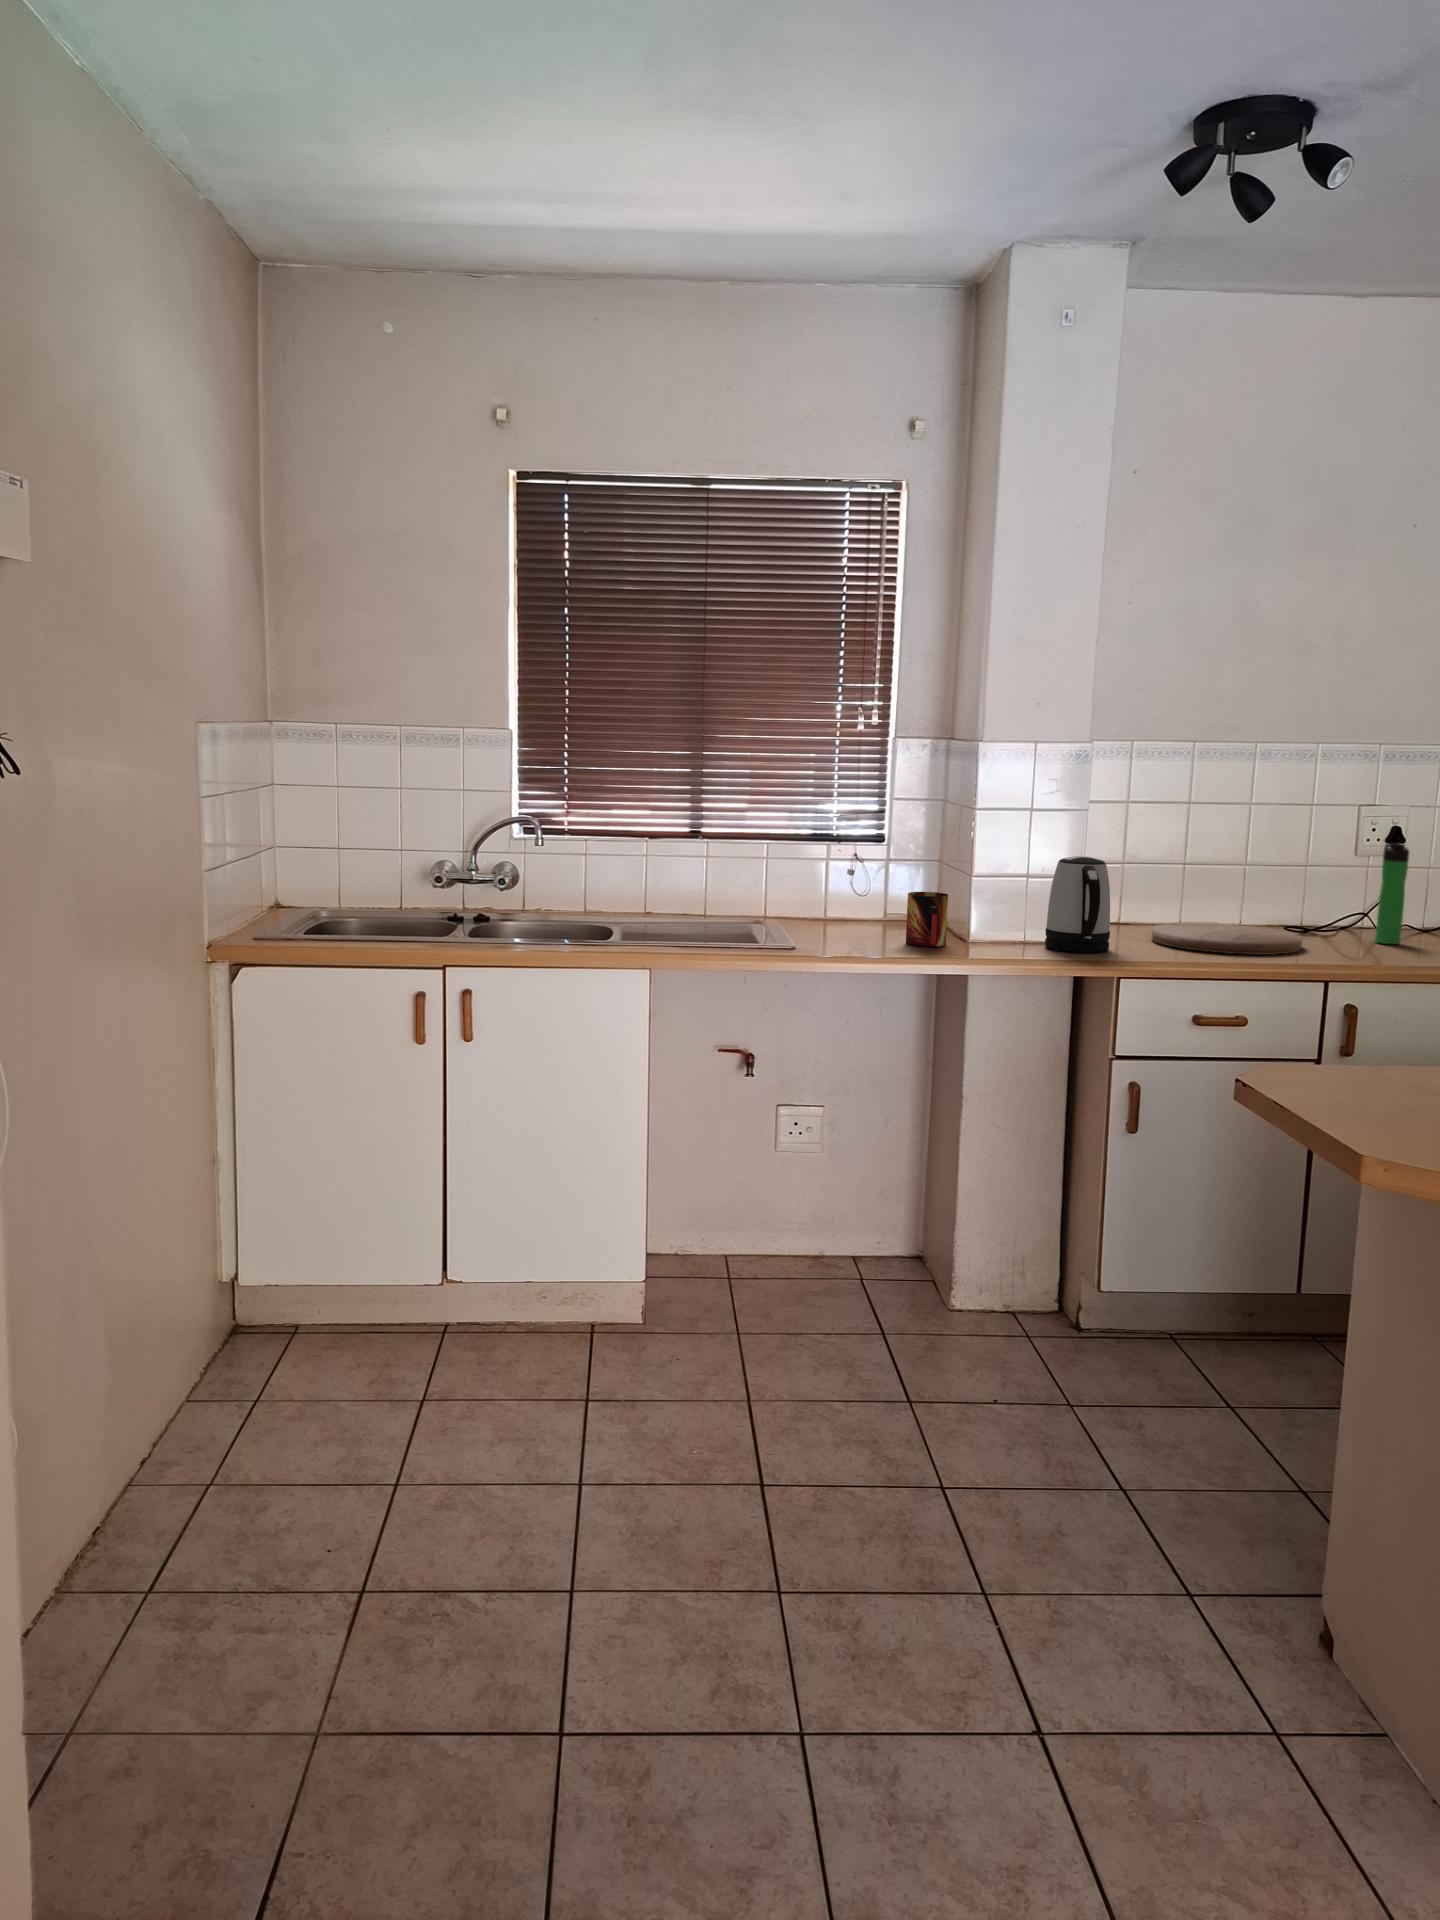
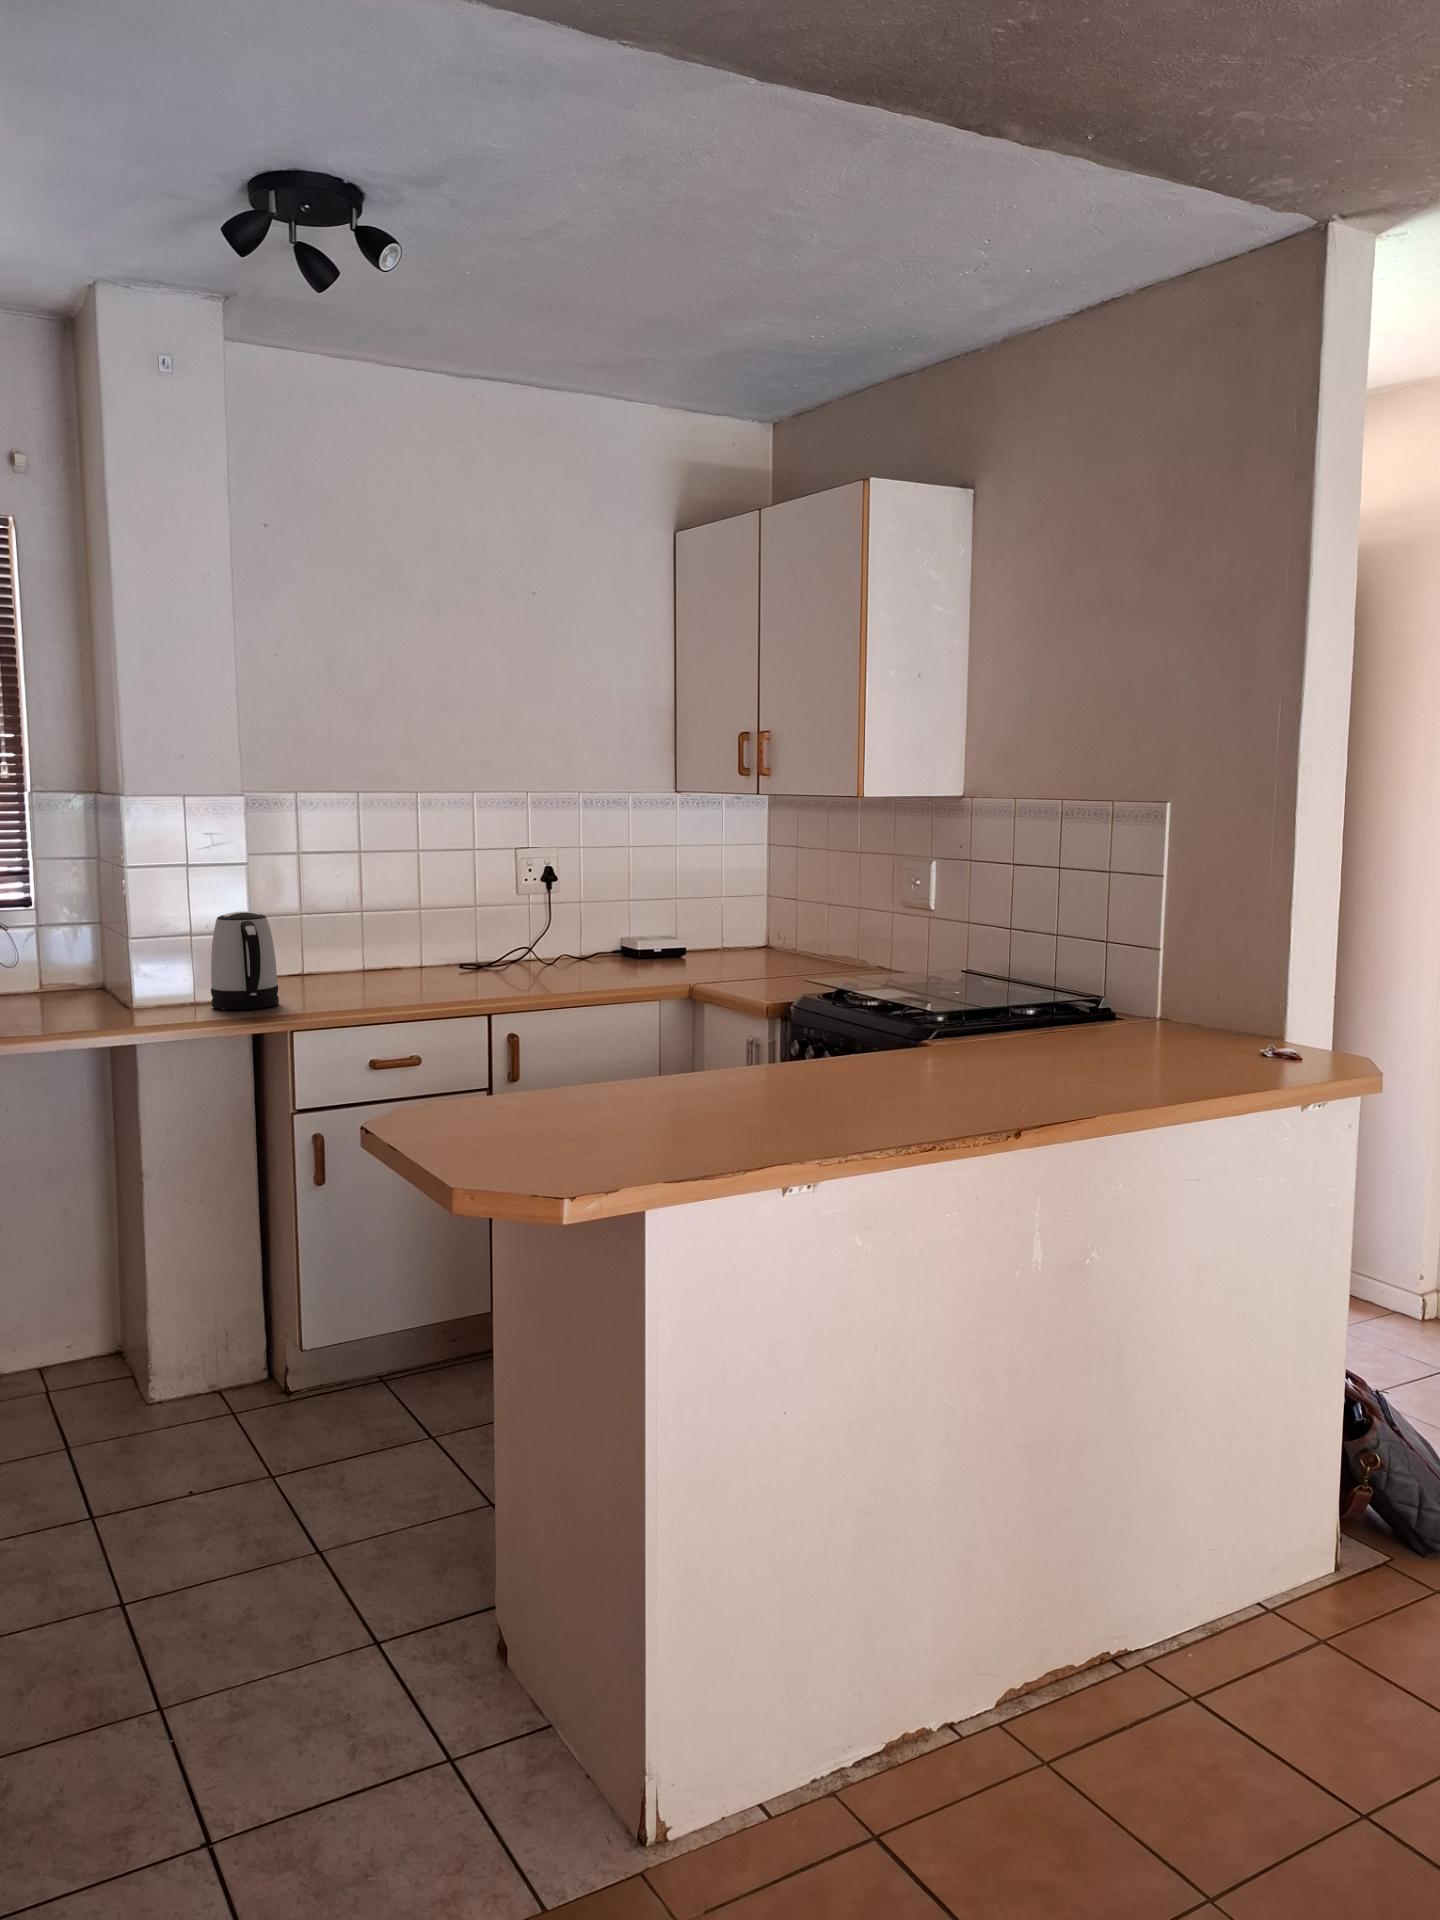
bottle: present [1375,843,1409,944] -> none [536,879,559,972]
mug: present [906,892,948,946] -> none [52,961,102,1020]
cutting board: present [1152,923,1303,955] -> none [327,966,469,996]

